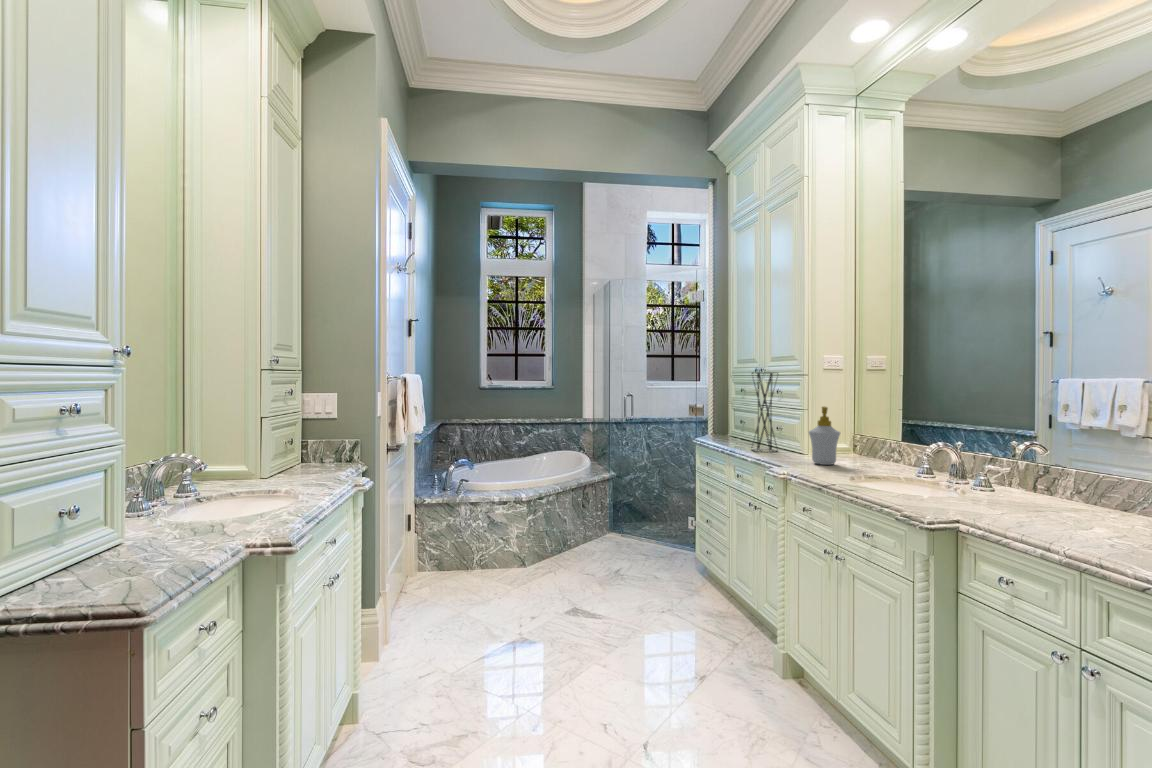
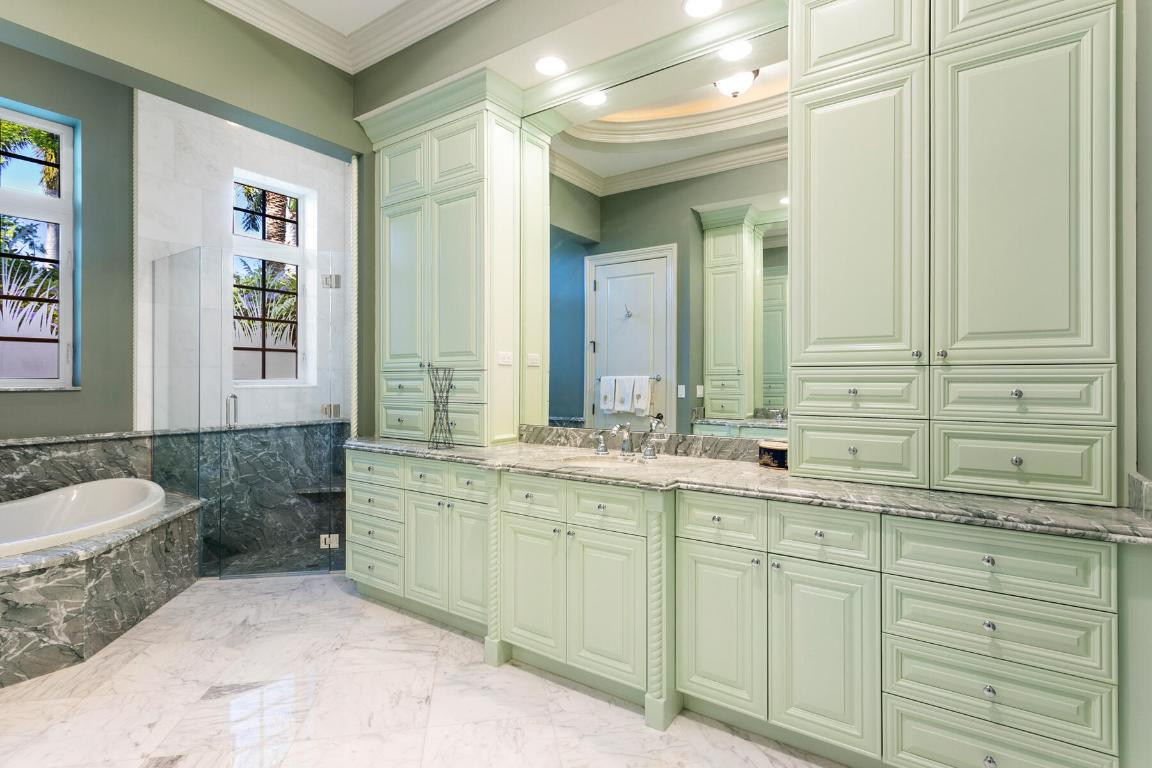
soap bottle: present [809,406,840,465] -> none [500,399,528,454]

